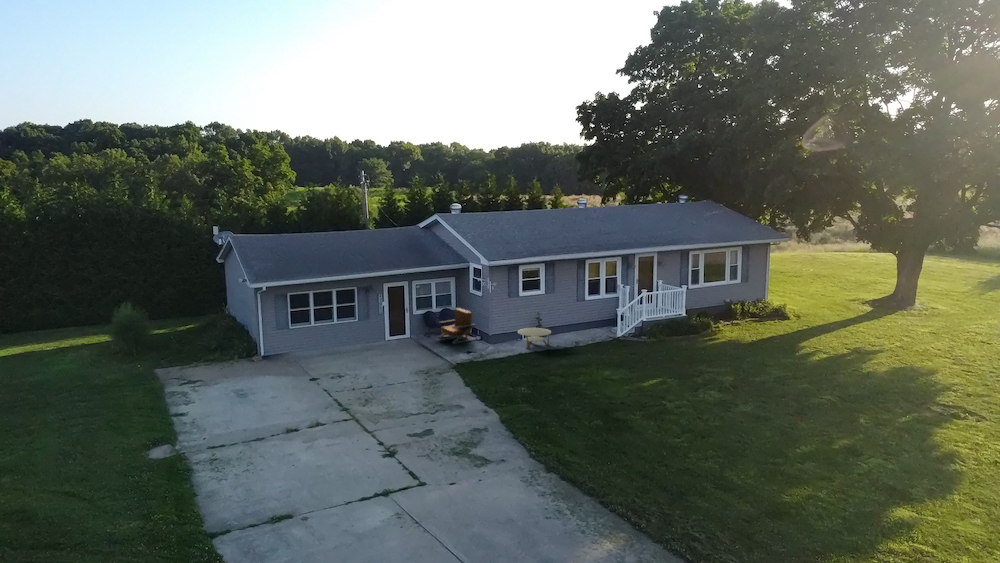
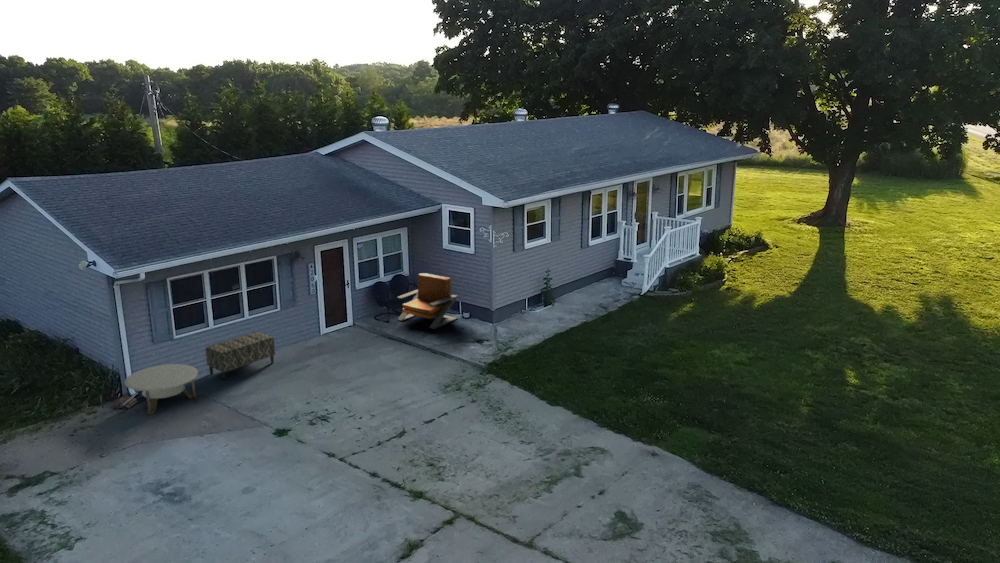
round table: present [518,328,551,349] -> present [125,364,198,415]
bench: none [307,331,346,355] -> present [206,332,275,380]

